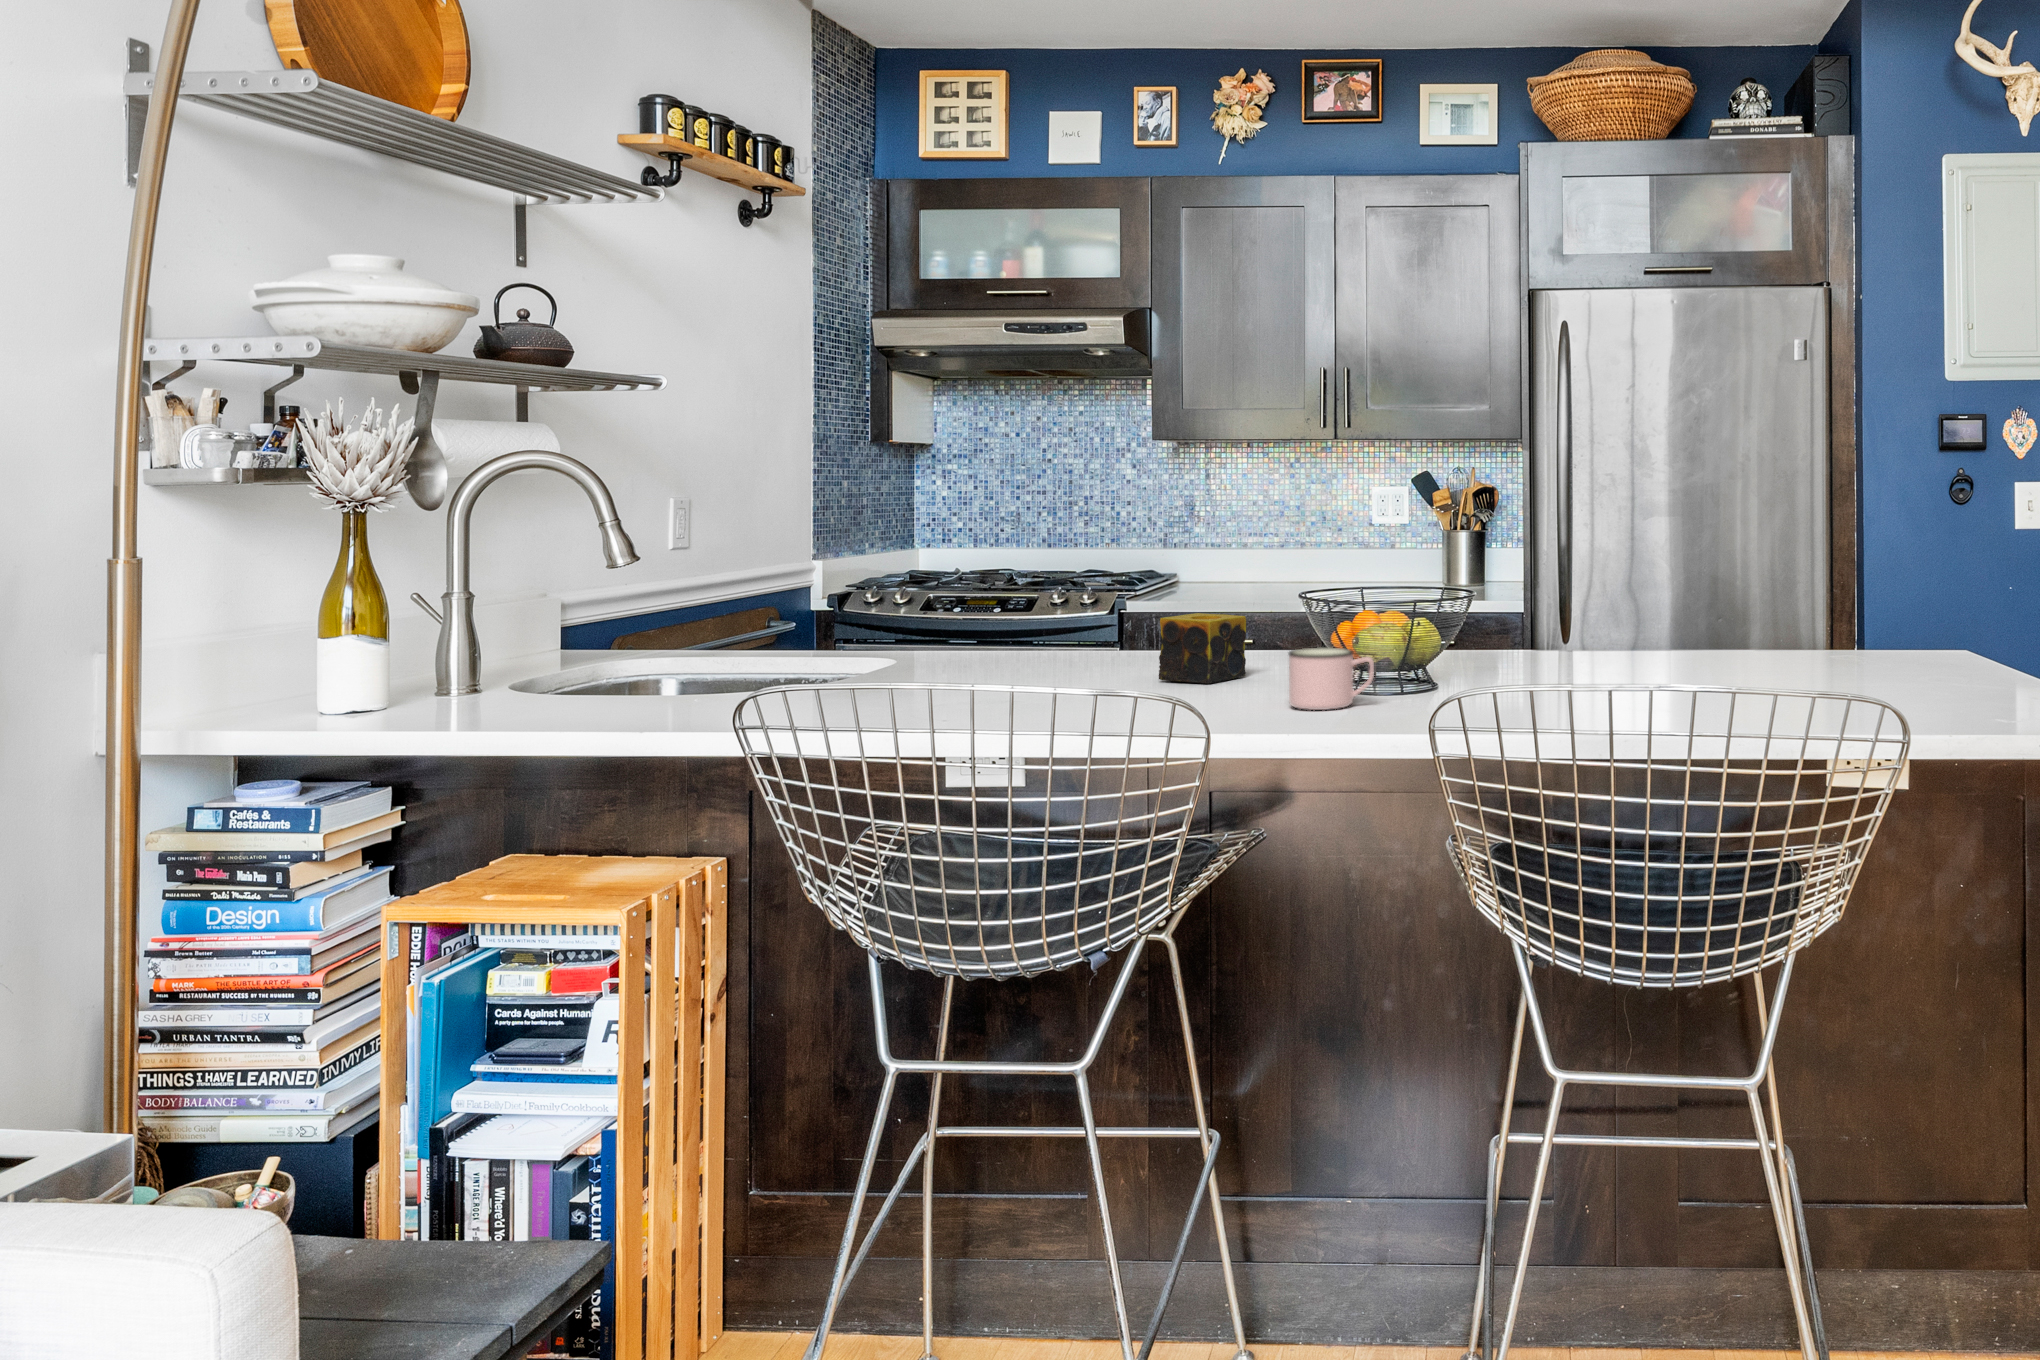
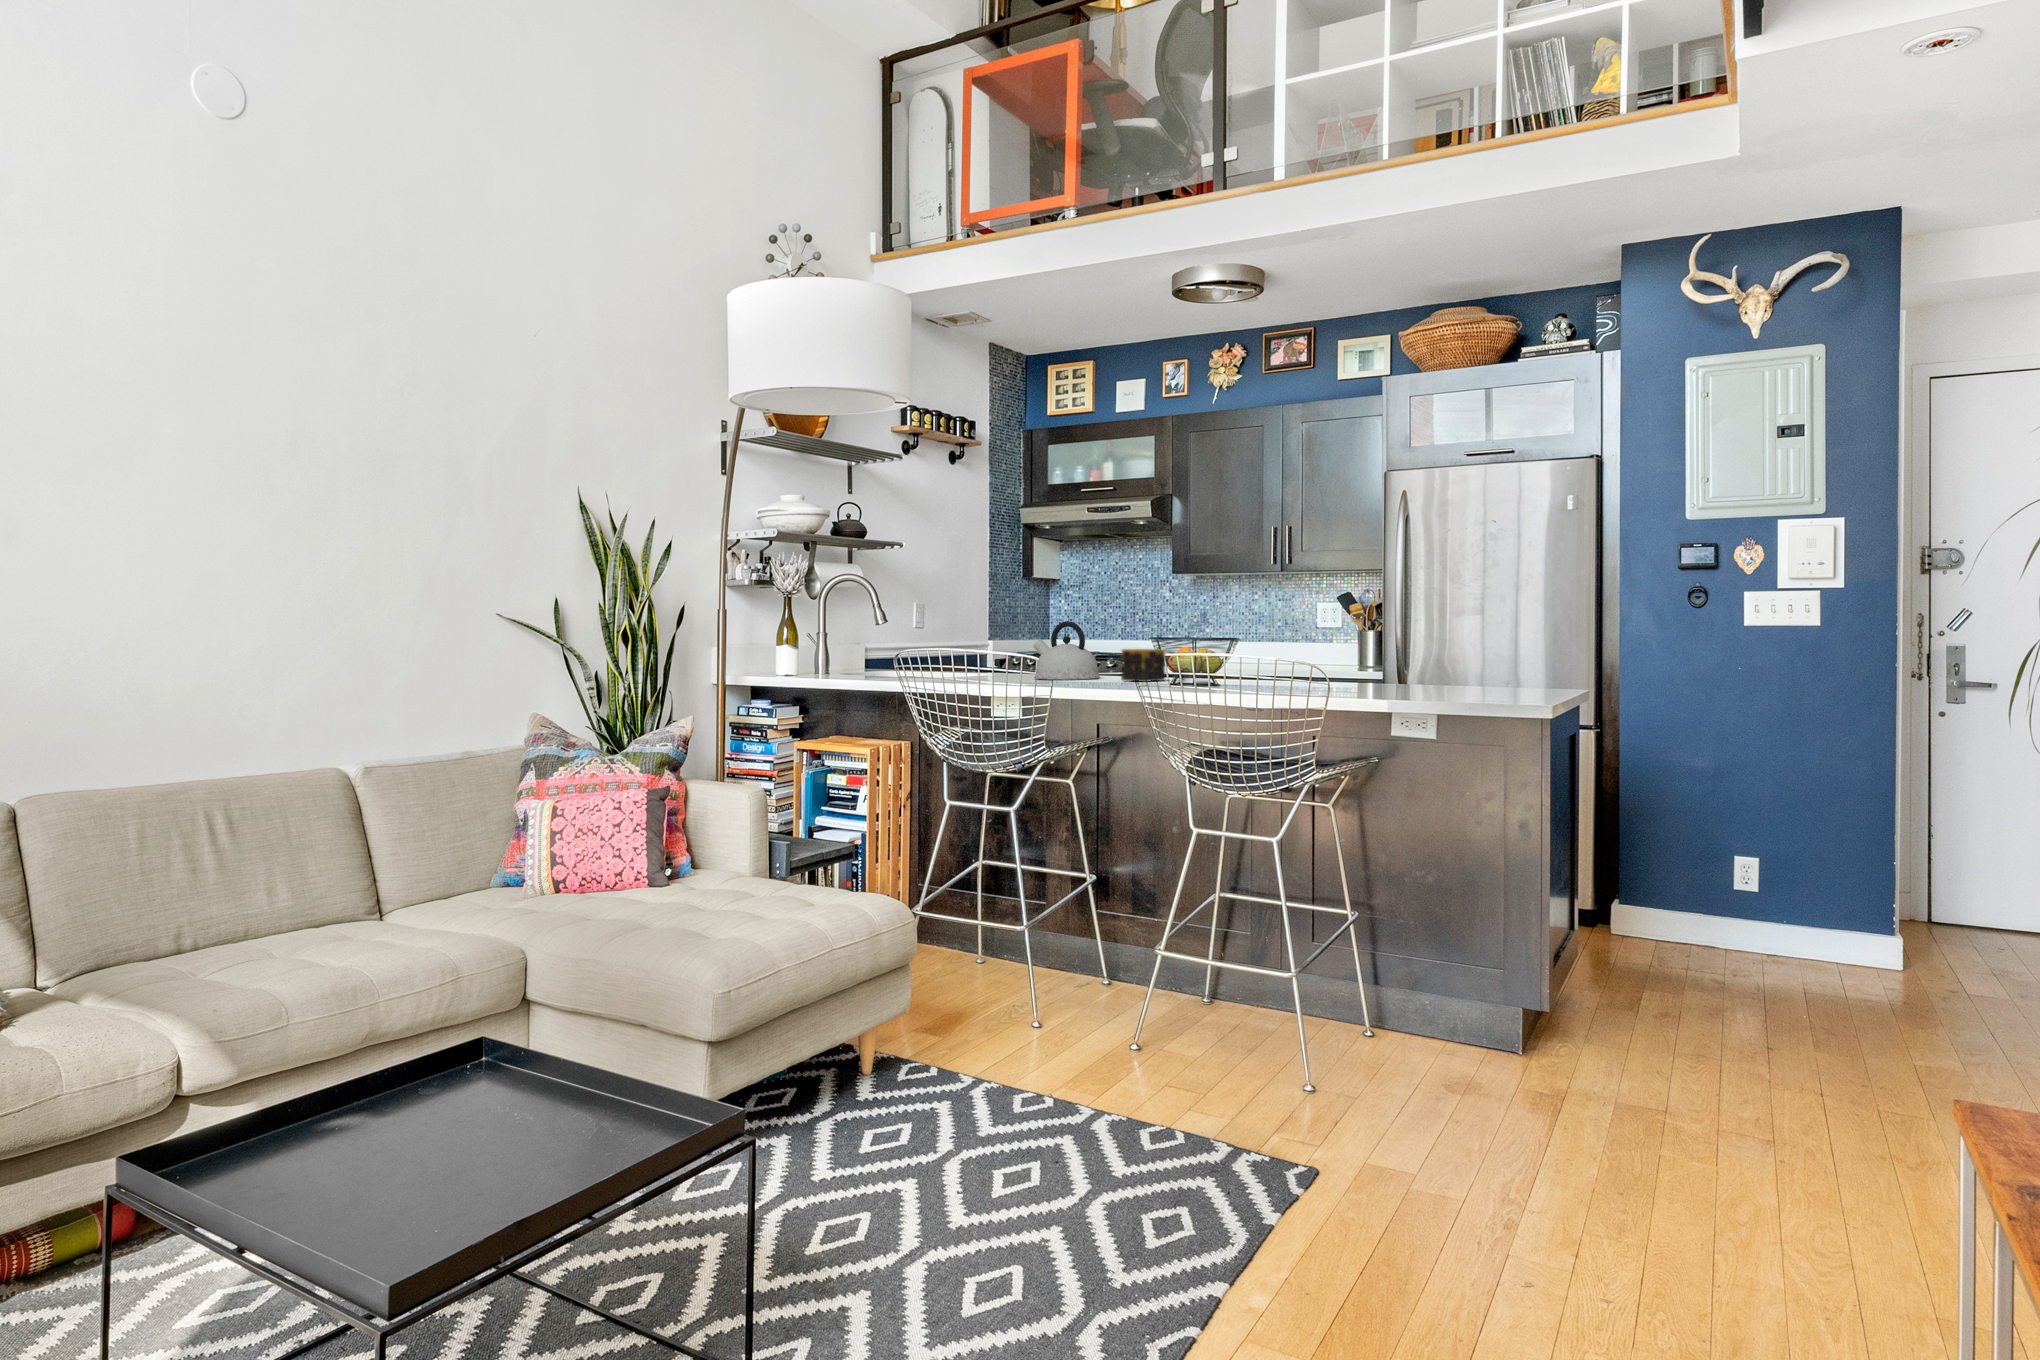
kettle: none [951,553,1091,673] -> present [1033,621,1100,680]
mug: present [1289,647,1374,710] -> none [1164,657,1206,685]

